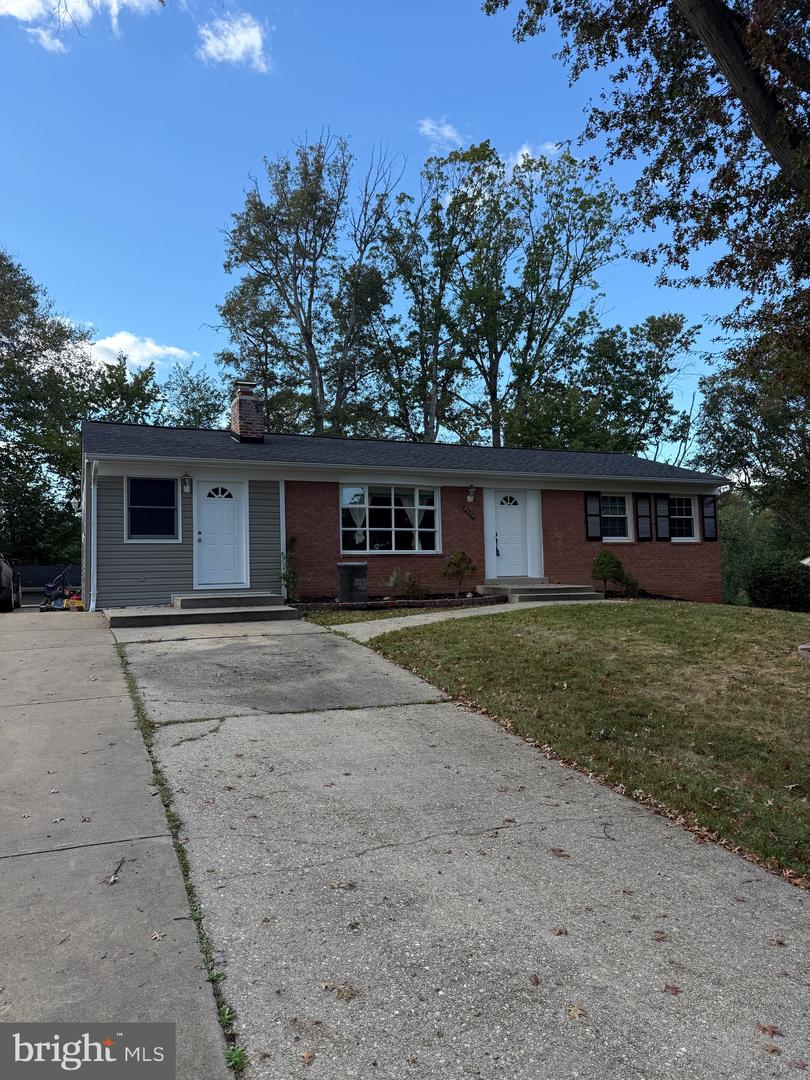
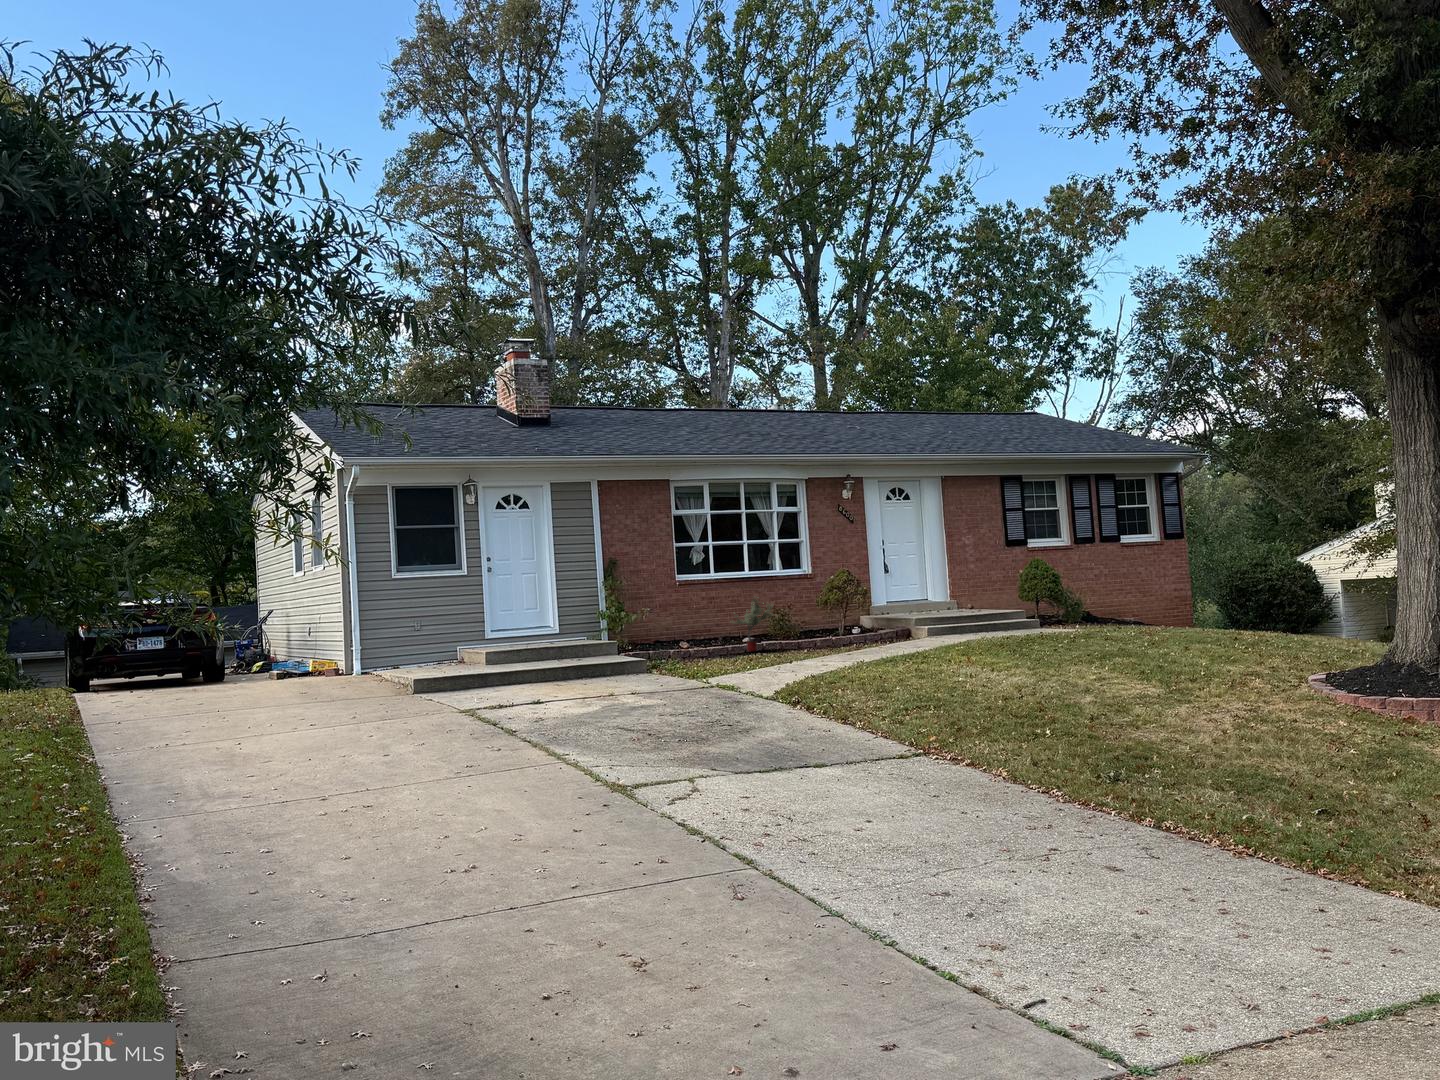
trash can: present [337,562,368,608] -> none [674,591,719,658]

